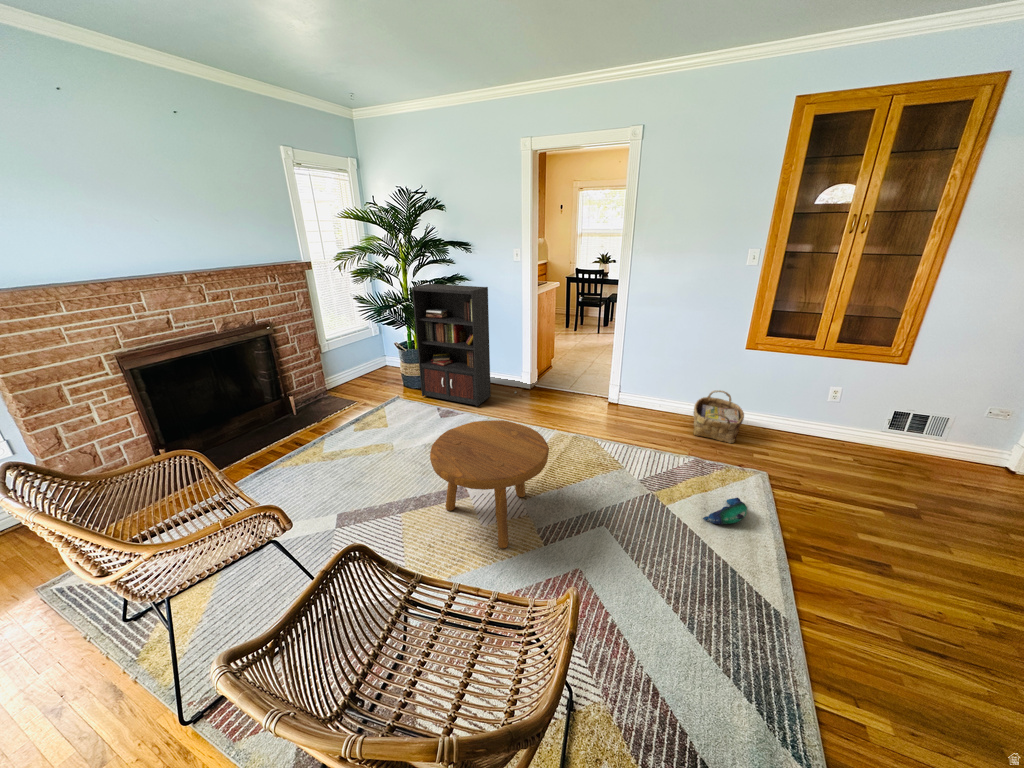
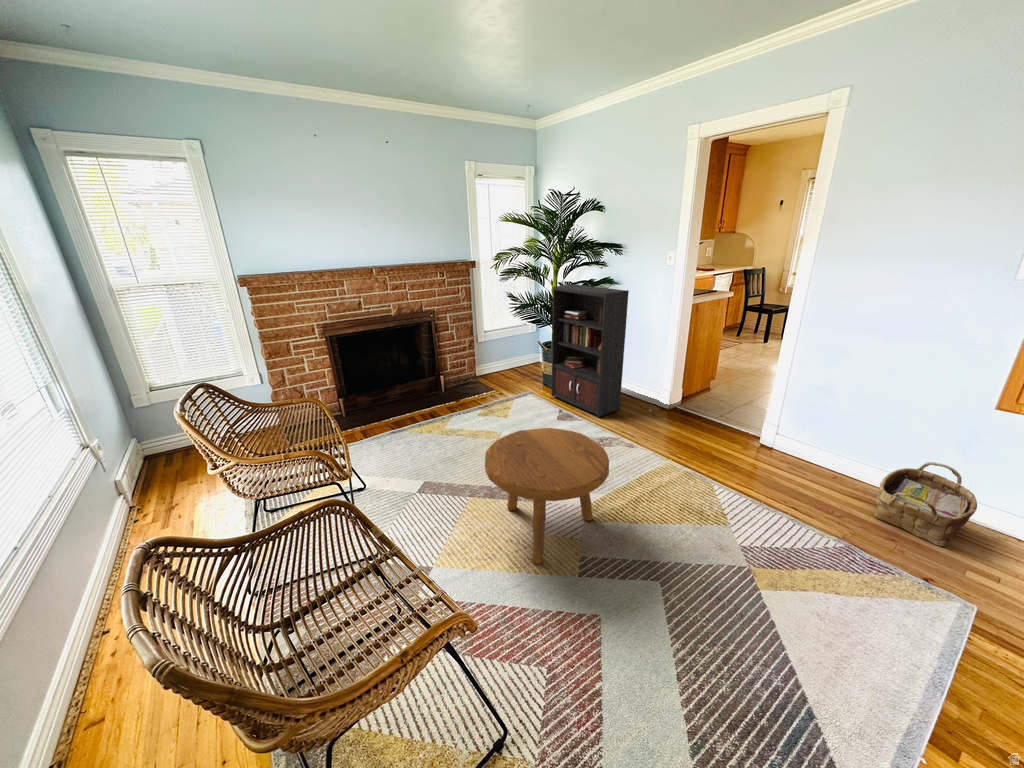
plush toy: present [703,498,747,524] -> none [809,618,893,654]

